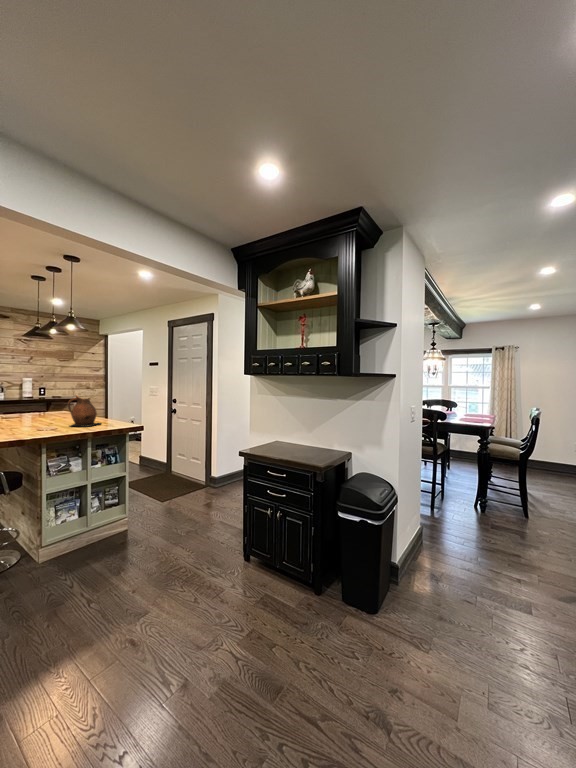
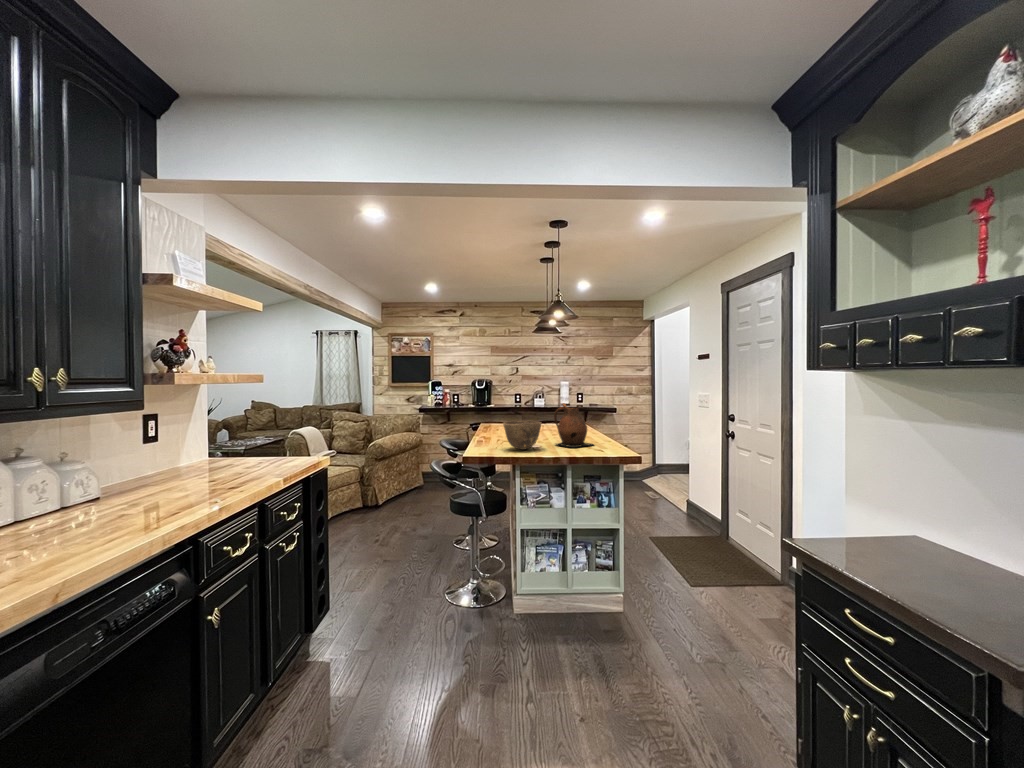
bowl: none [25,409,63,432] -> present [503,421,542,450]

